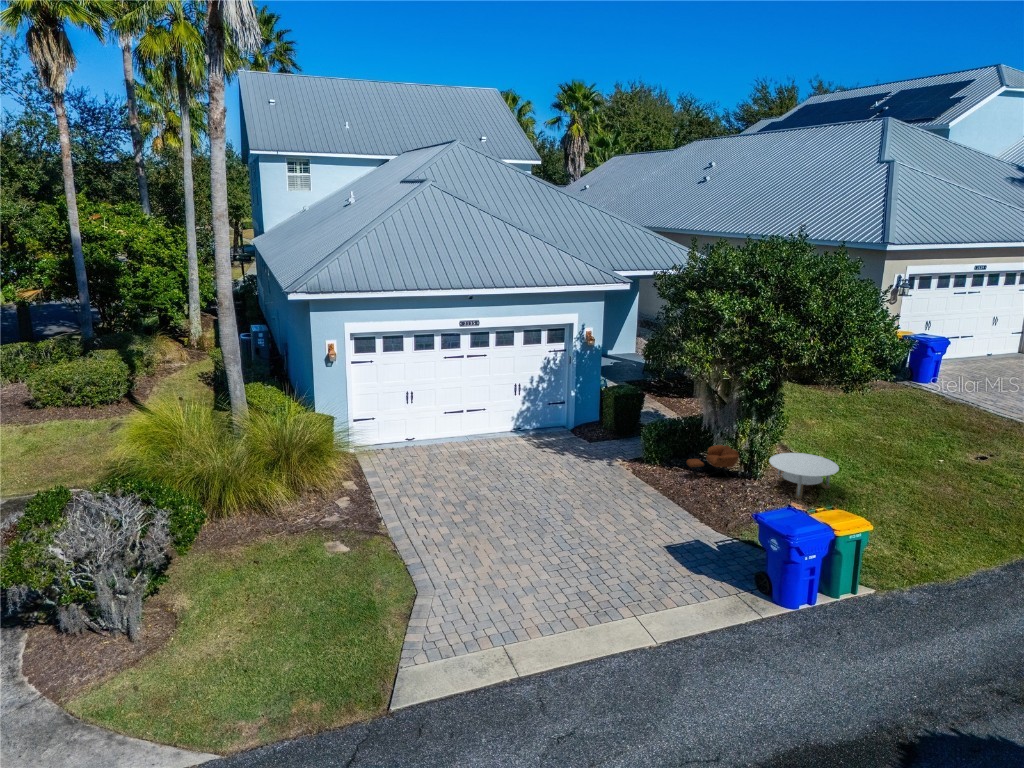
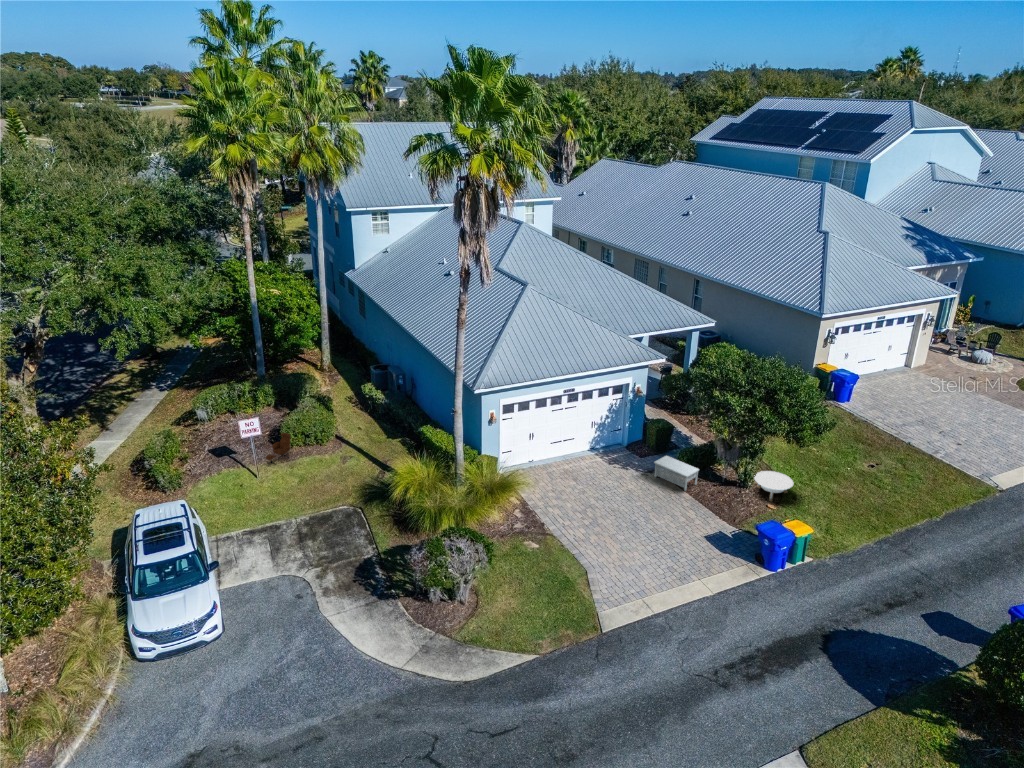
storage bench: none [603,431,676,482] -> present [654,456,699,491]
lounge chair: present [687,445,739,476] -> present [266,433,291,463]

